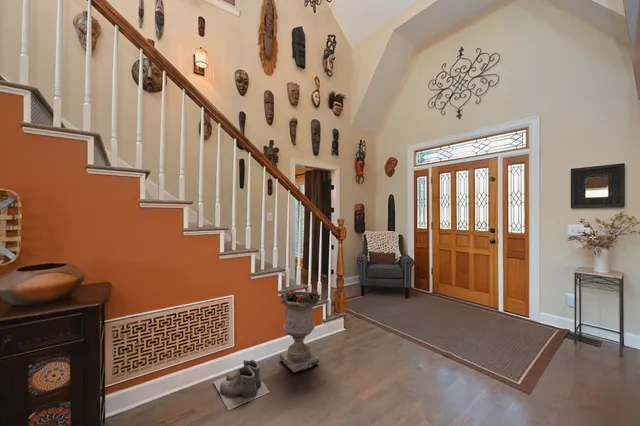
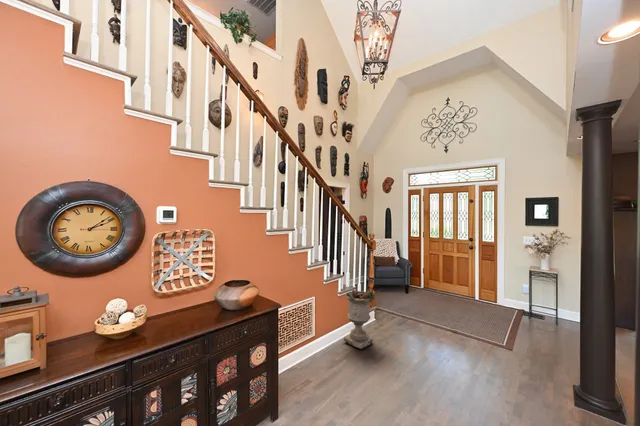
boots: present [213,360,270,411] -> none [308,341,353,374]

